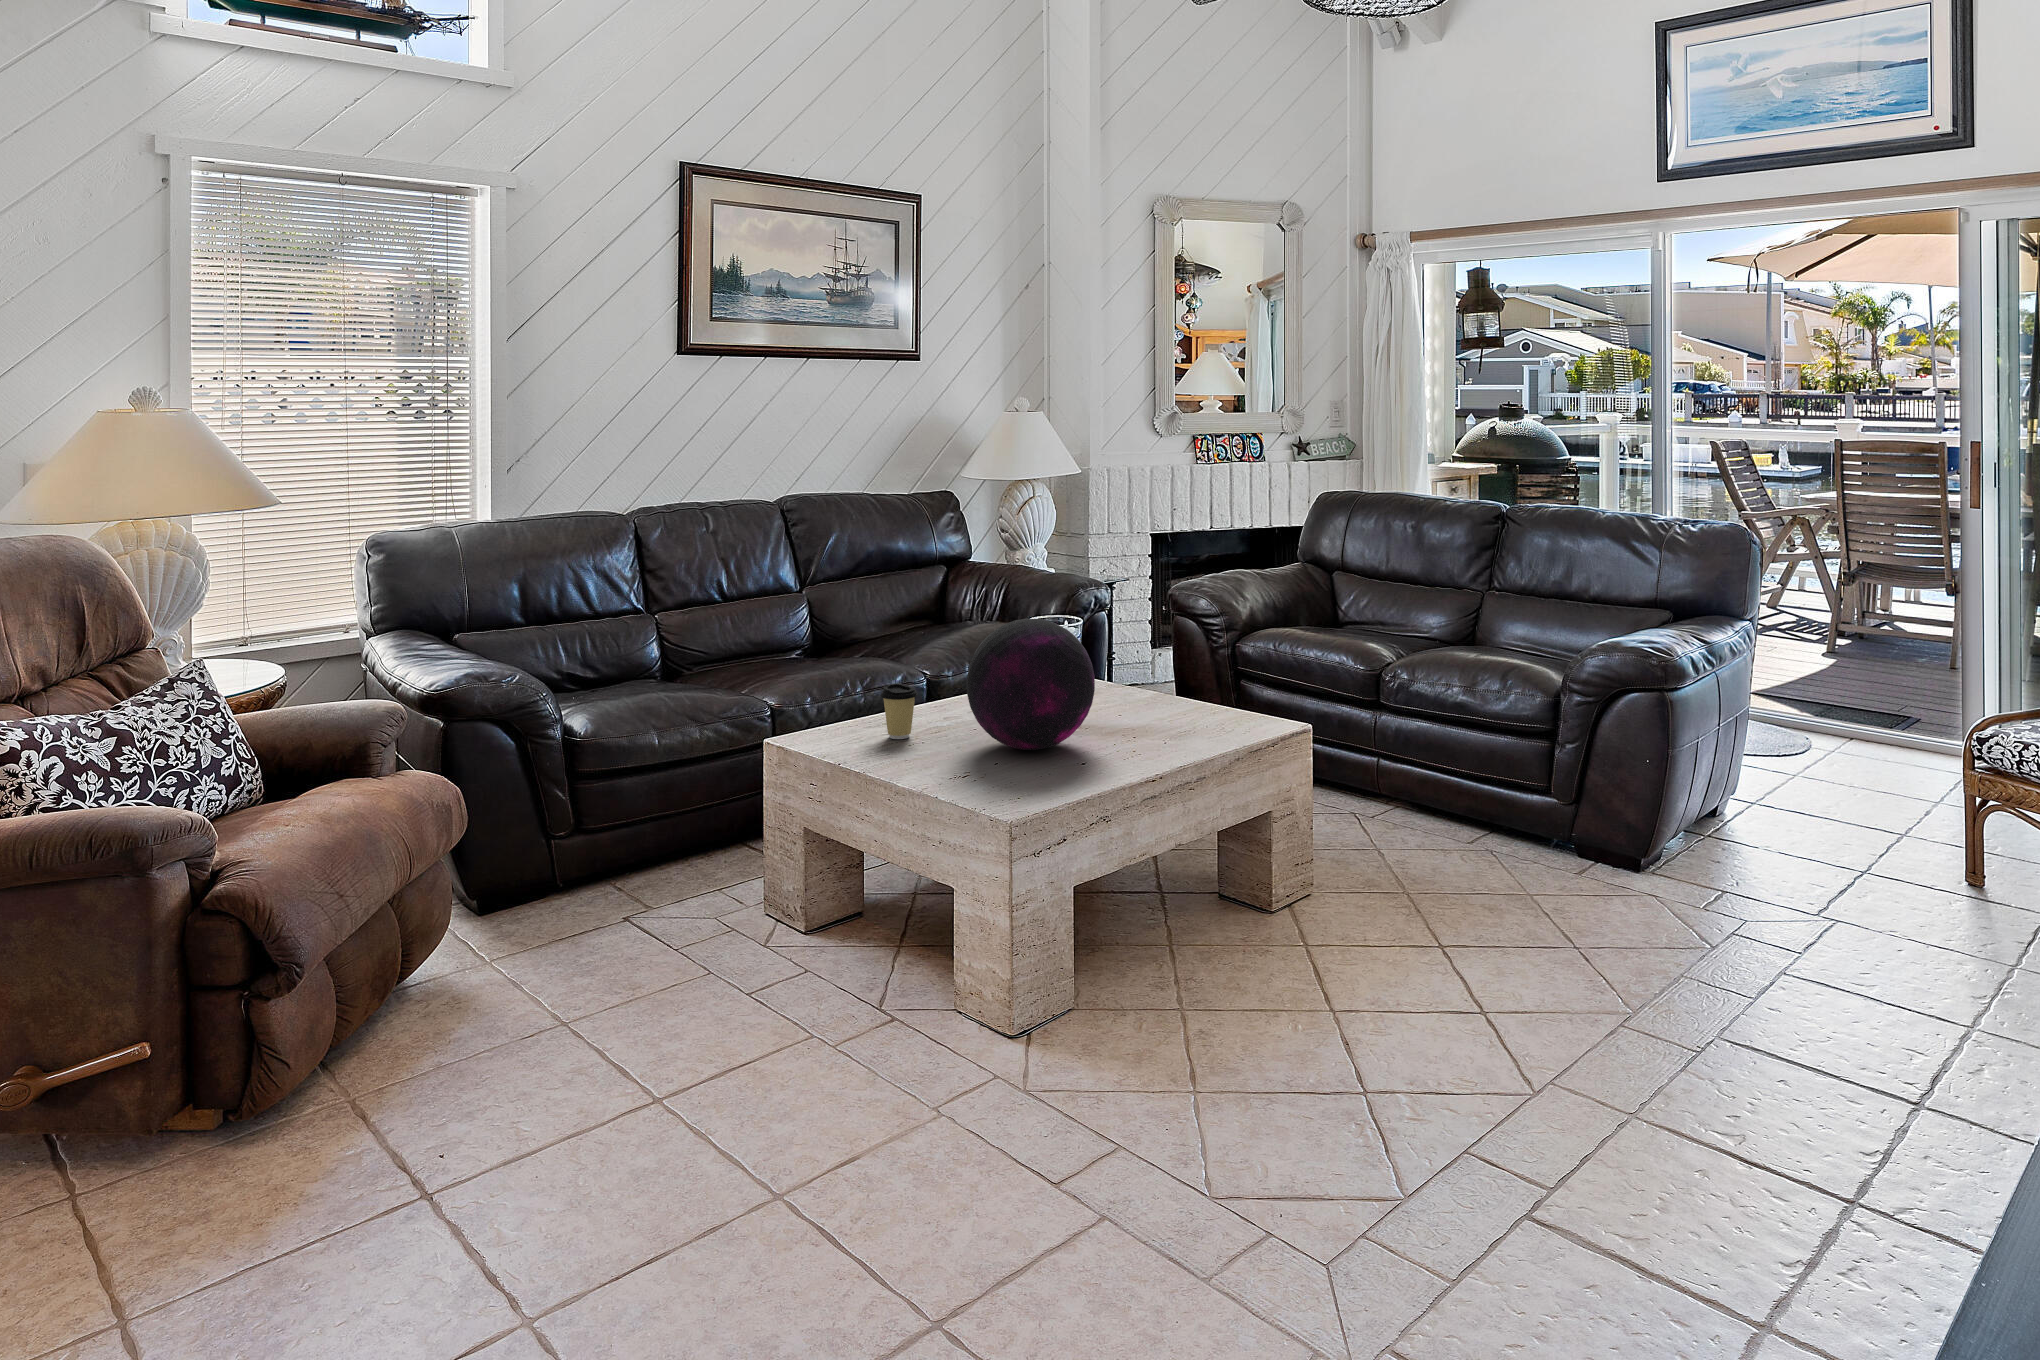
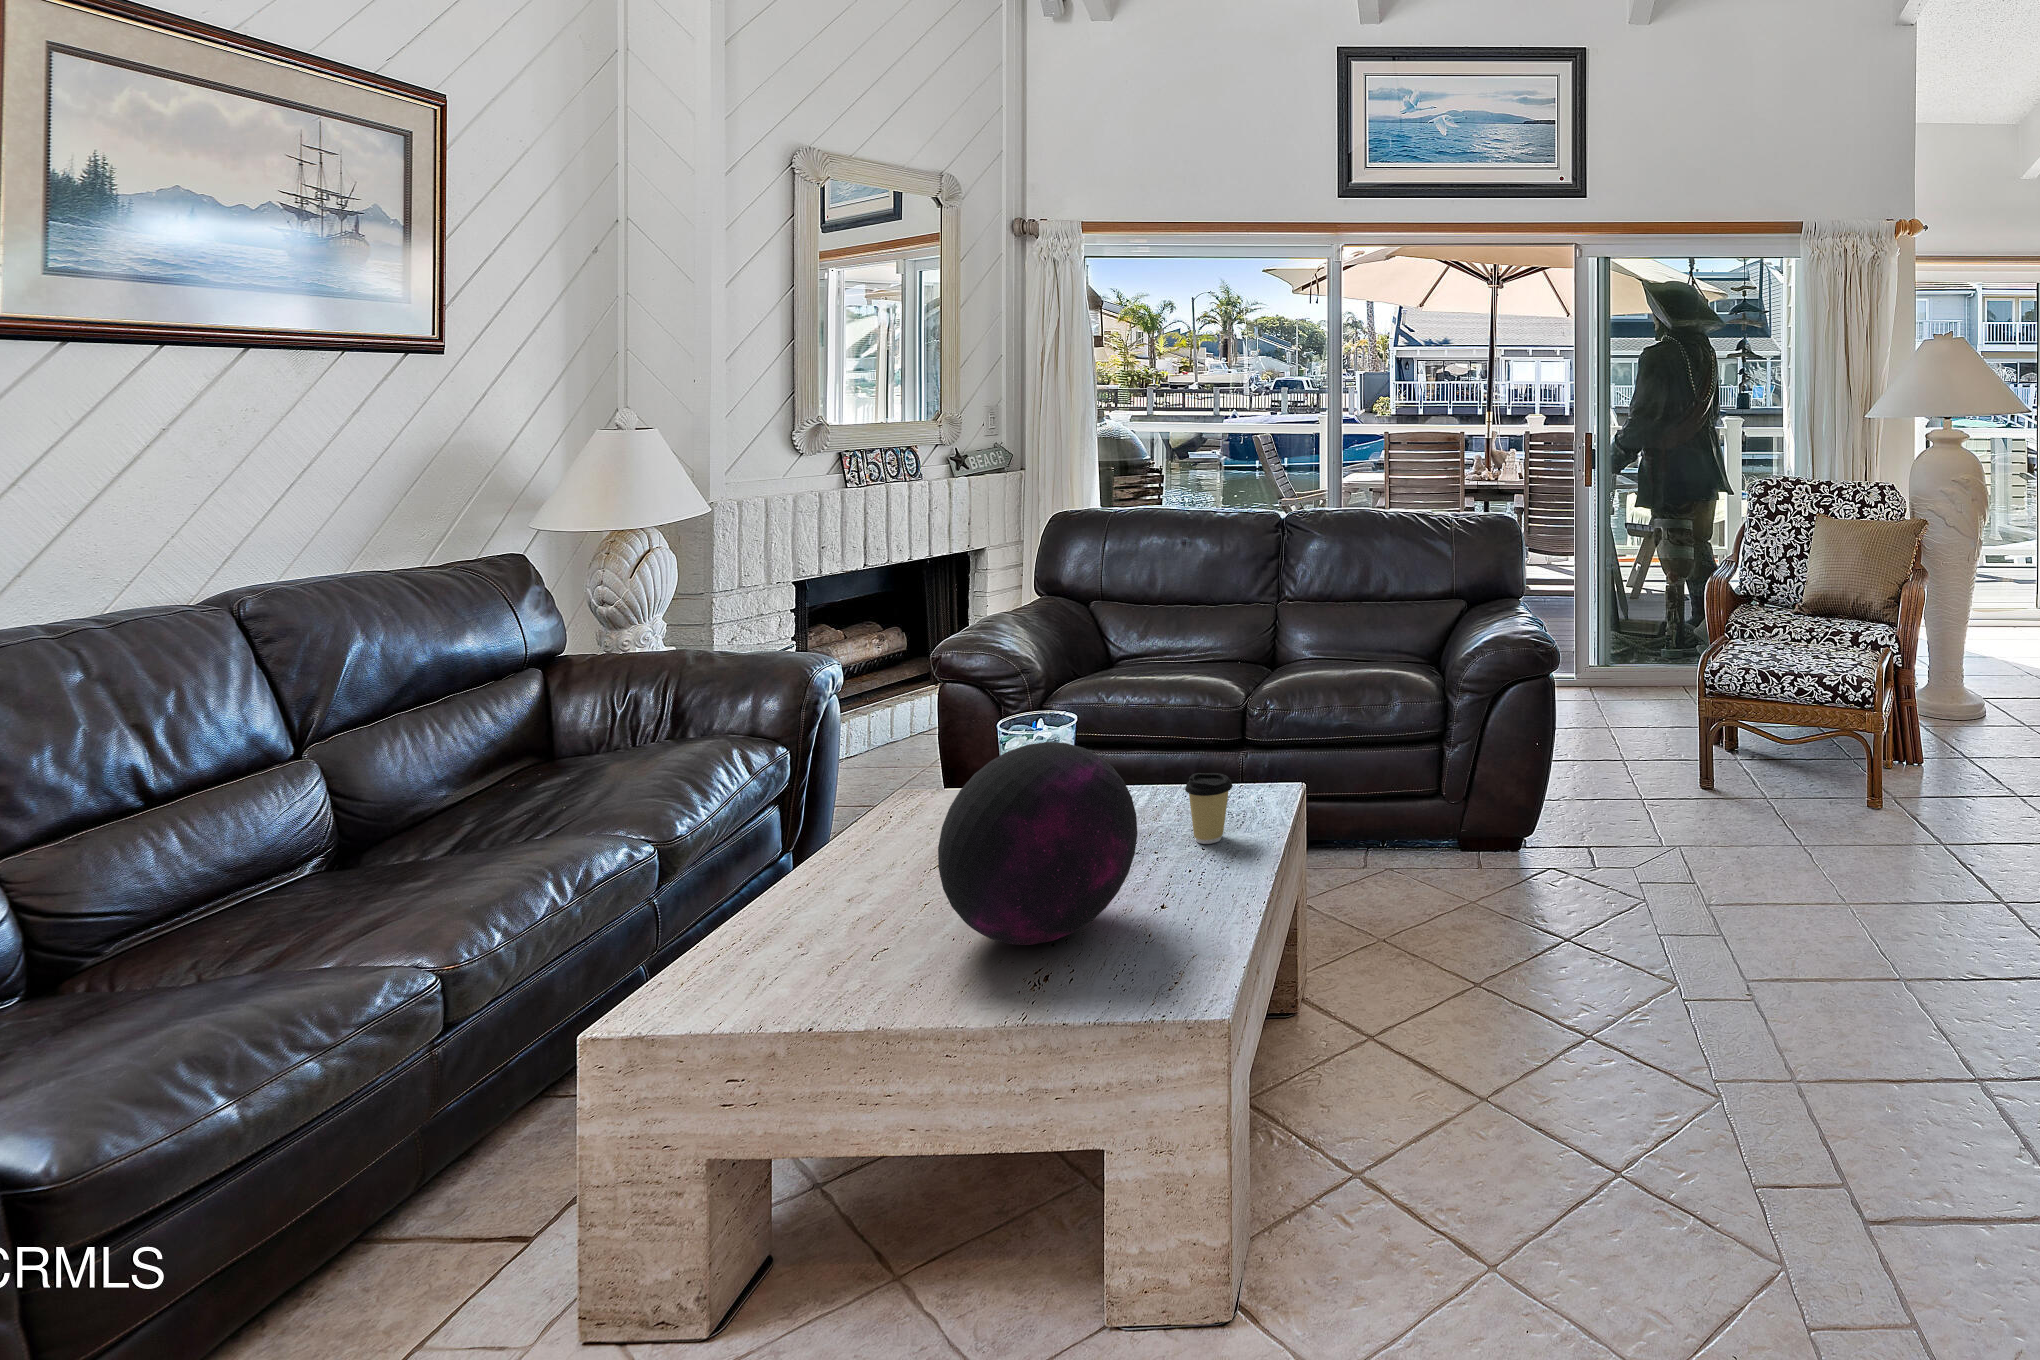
coffee cup: present [881,684,918,739] -> present [1185,773,1232,844]

